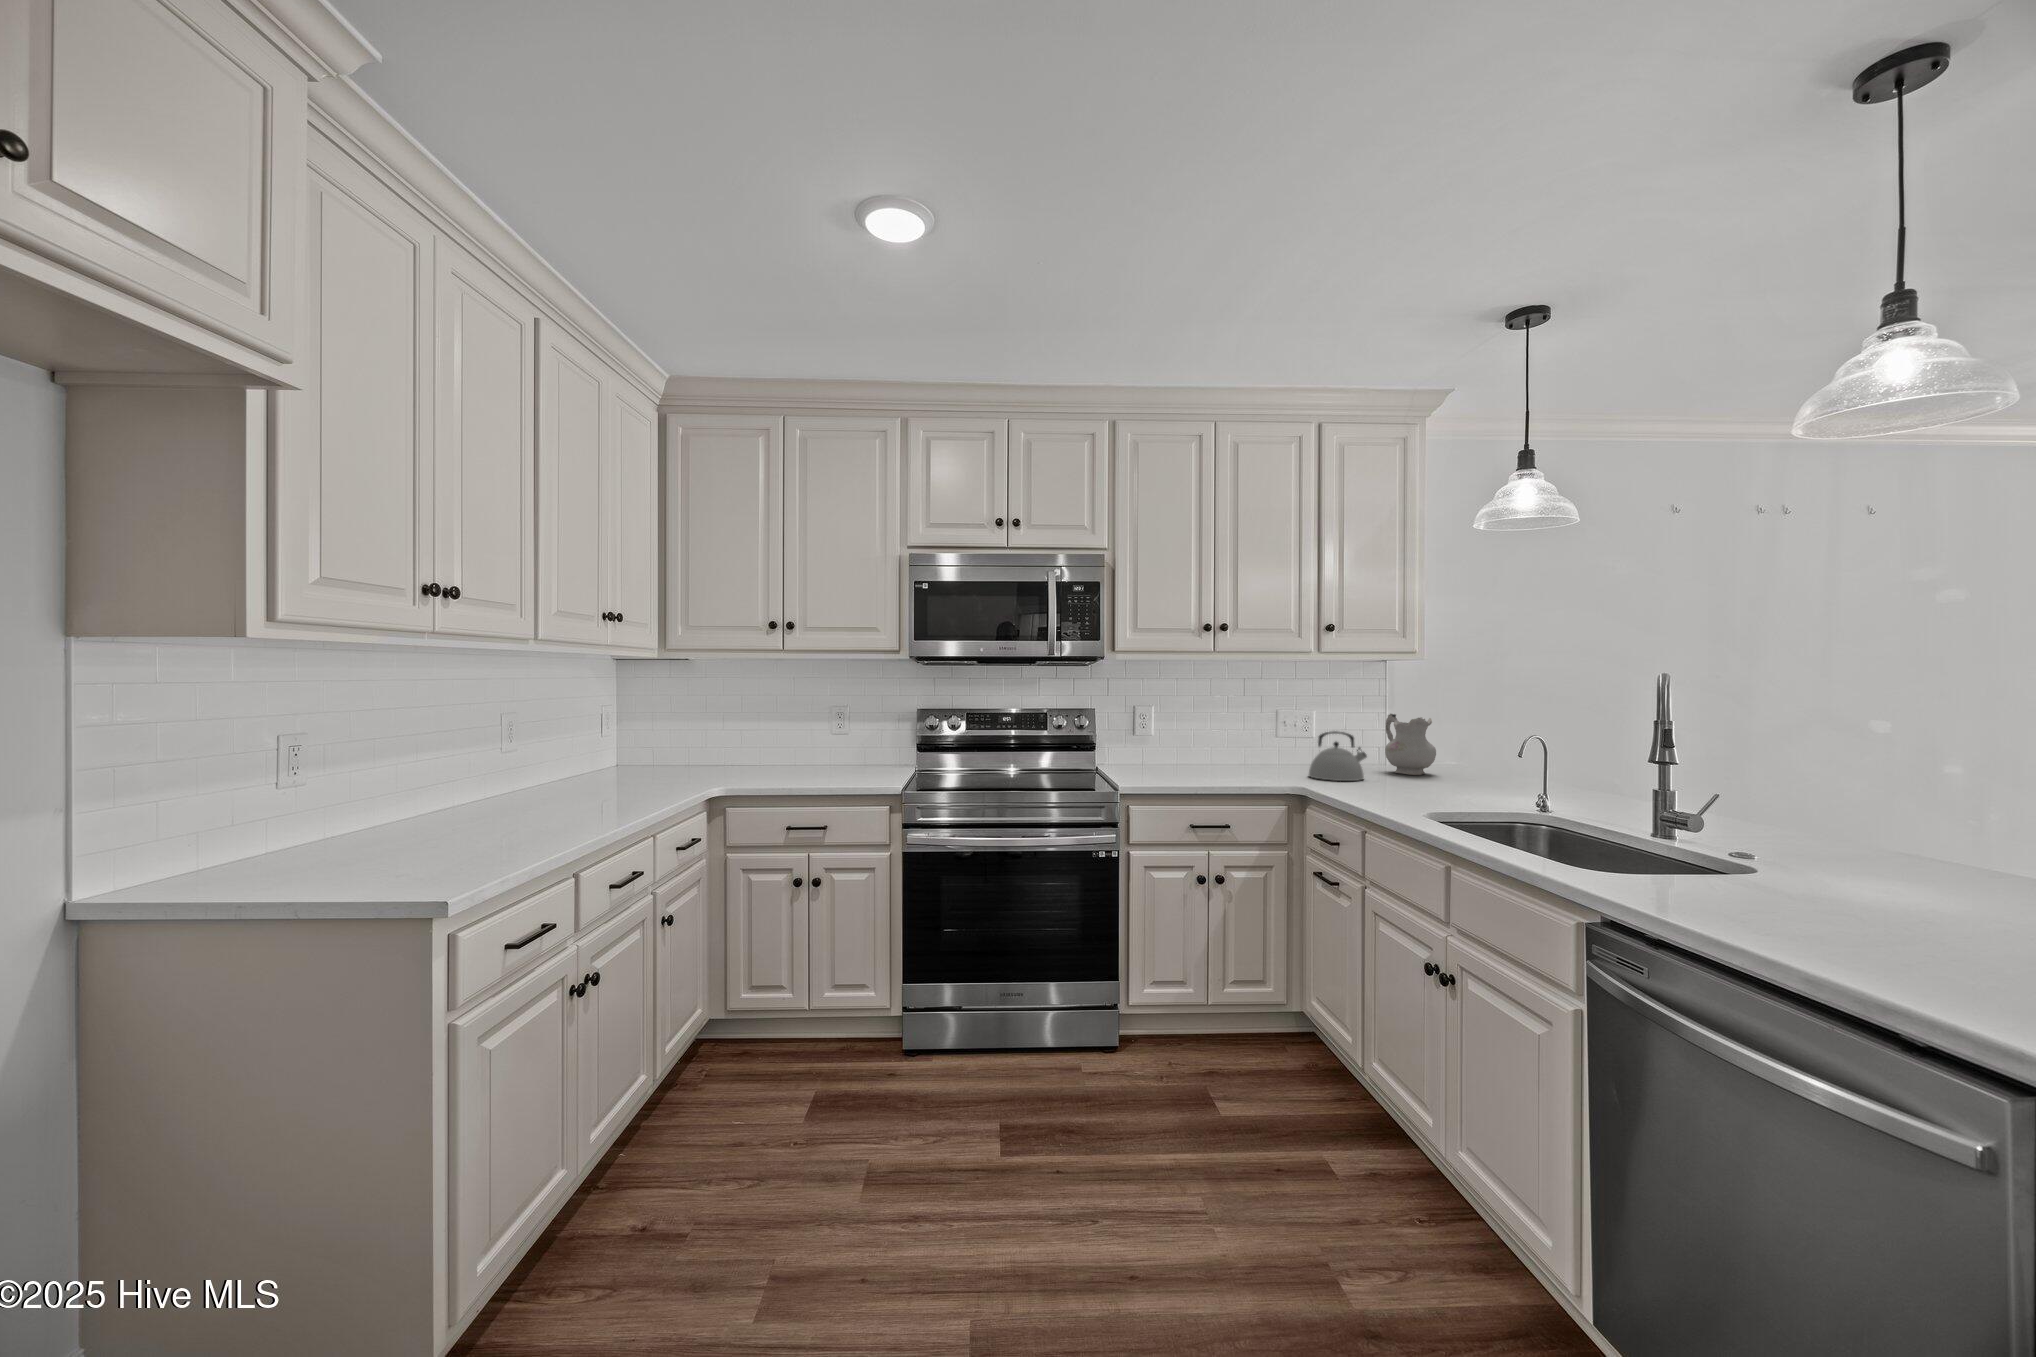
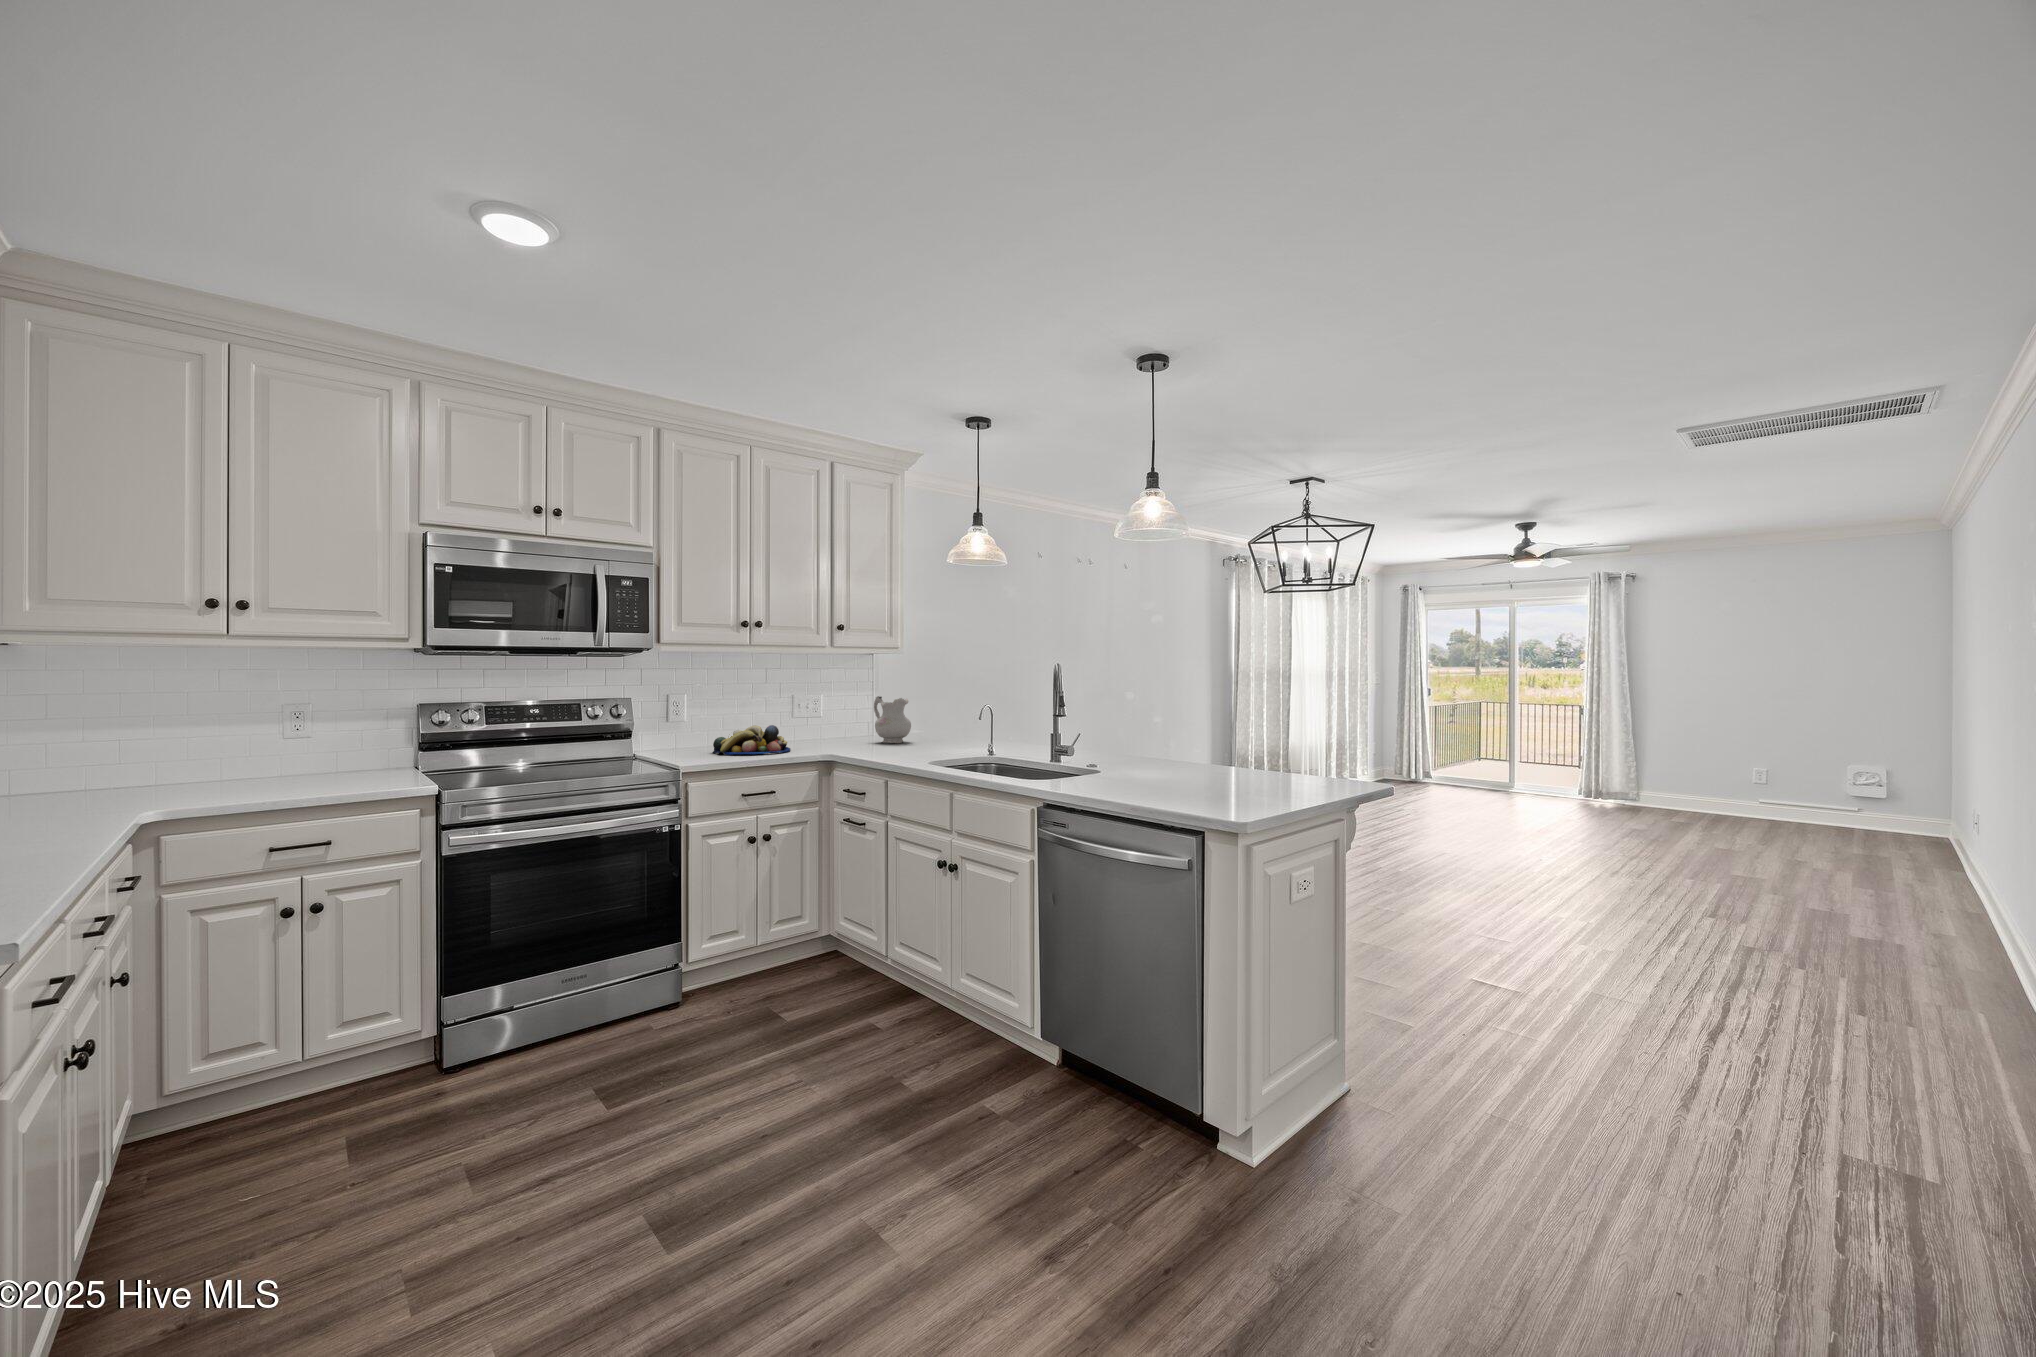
kettle: present [1309,731,1367,781] -> none [822,711,867,750]
fruit bowl: none [1182,743,1269,777] -> present [713,725,791,755]

